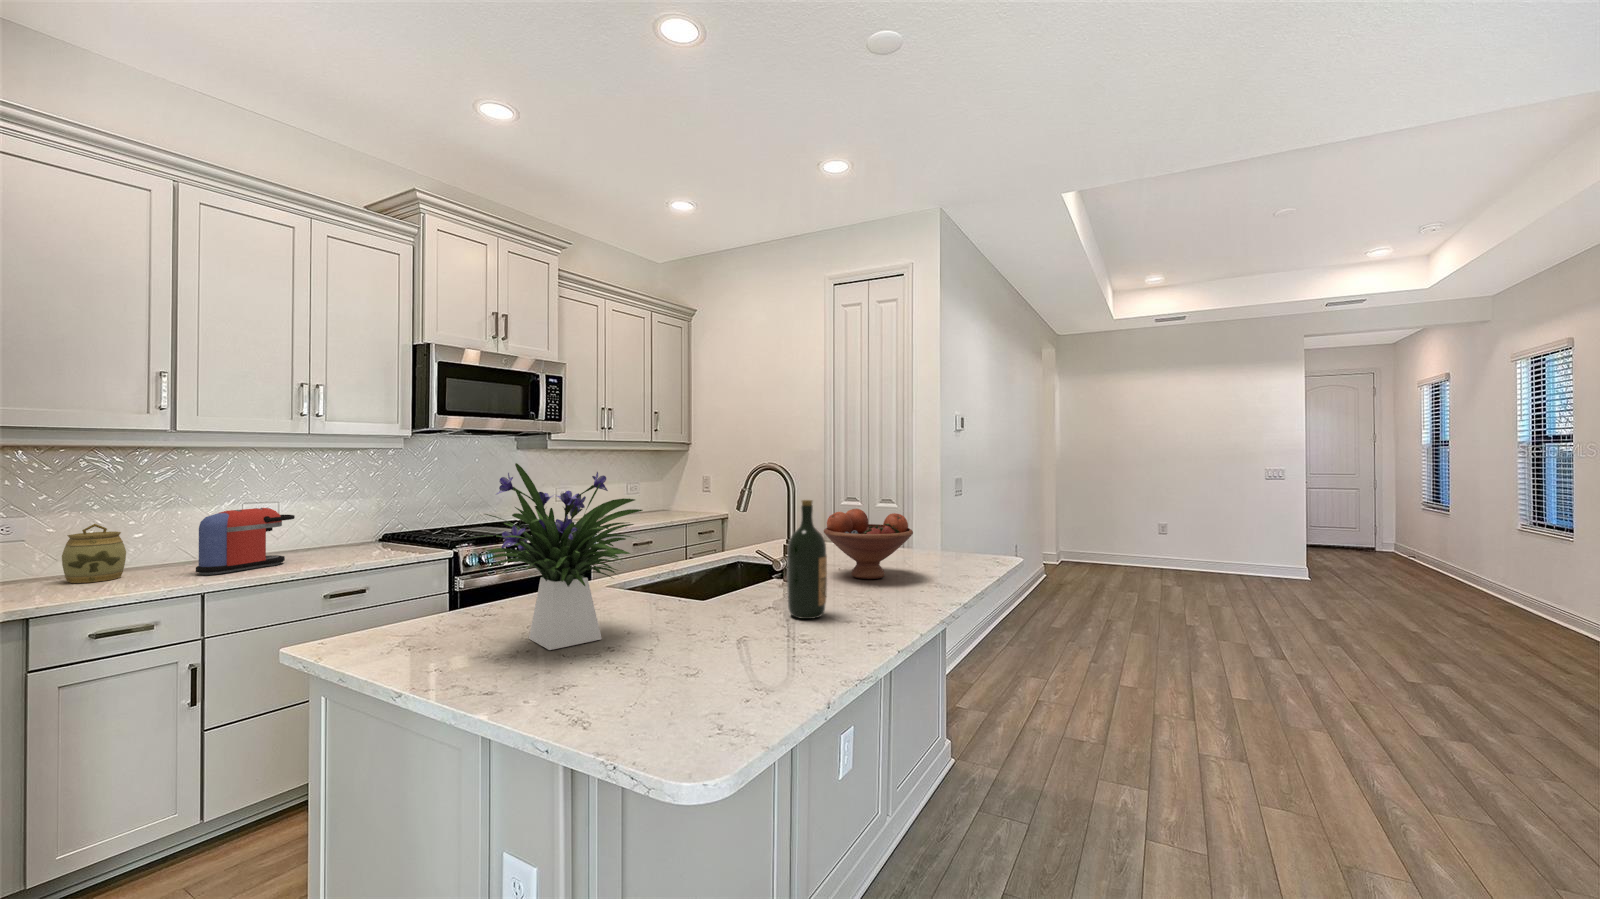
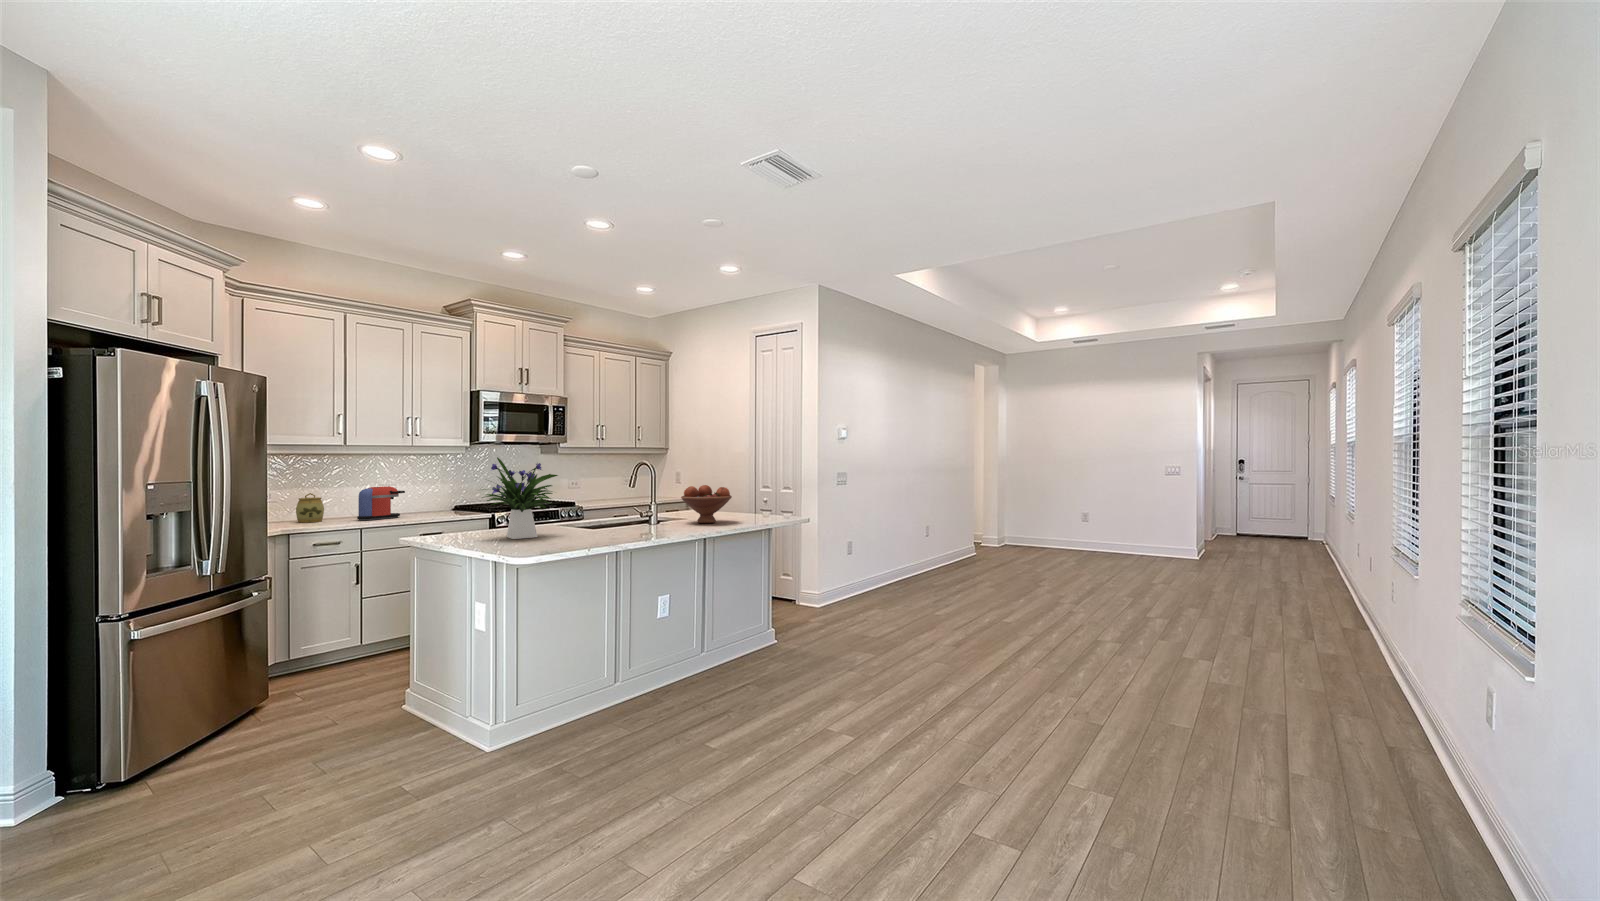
wine bottle: present [787,500,827,619] -> none [633,476,653,534]

